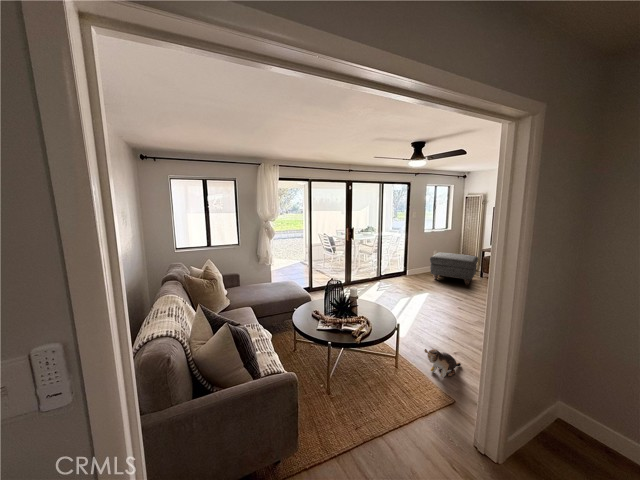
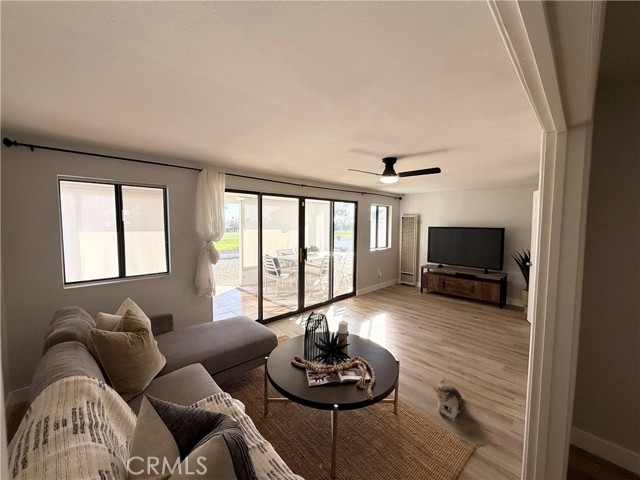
ottoman: present [430,252,478,285] -> none [379,270,420,300]

